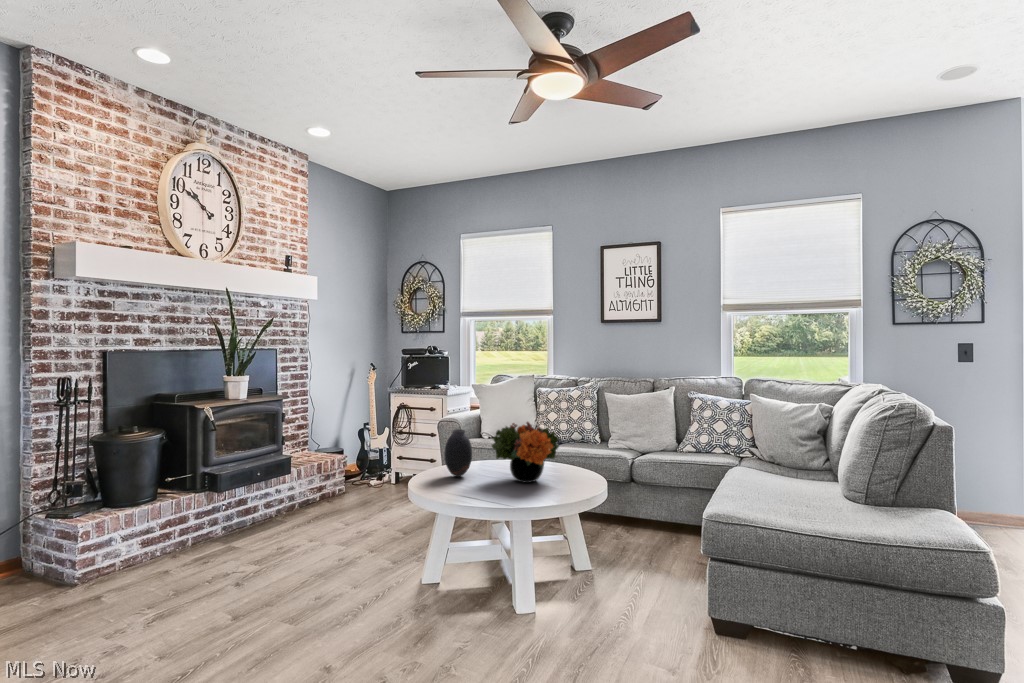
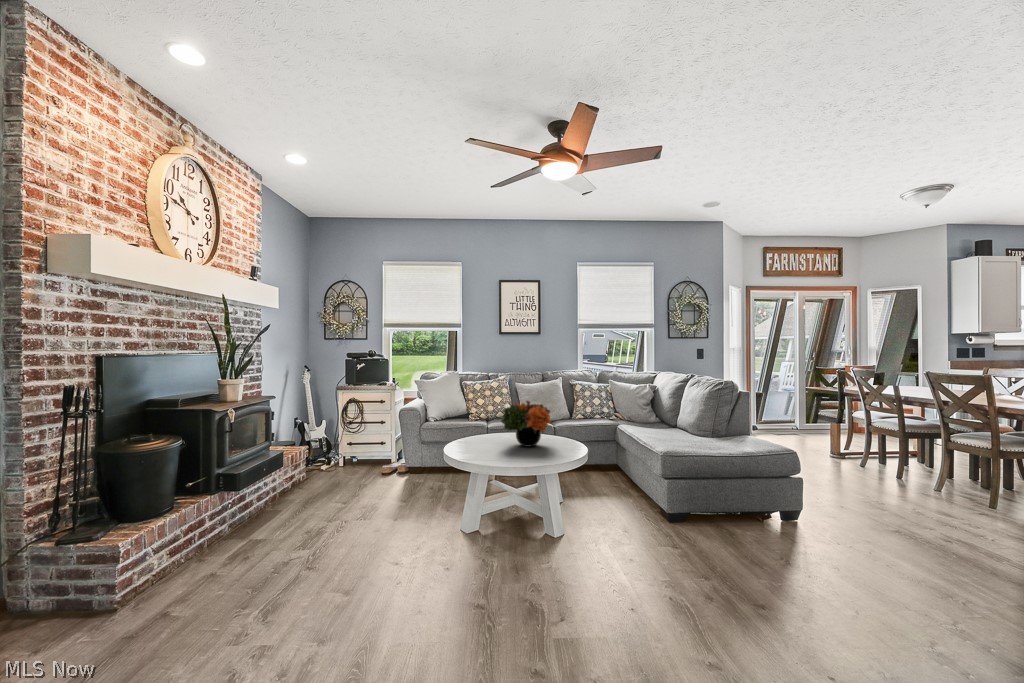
vase: present [444,429,472,477] -> none [464,411,485,449]

